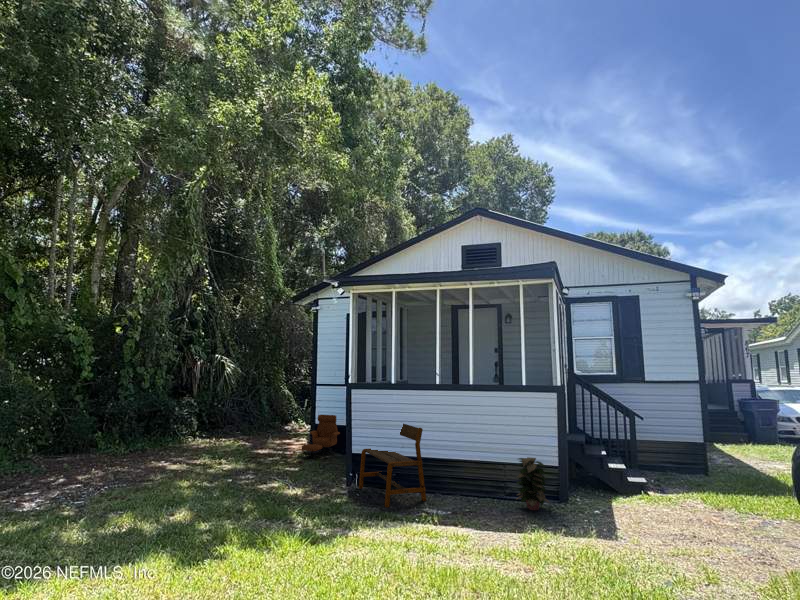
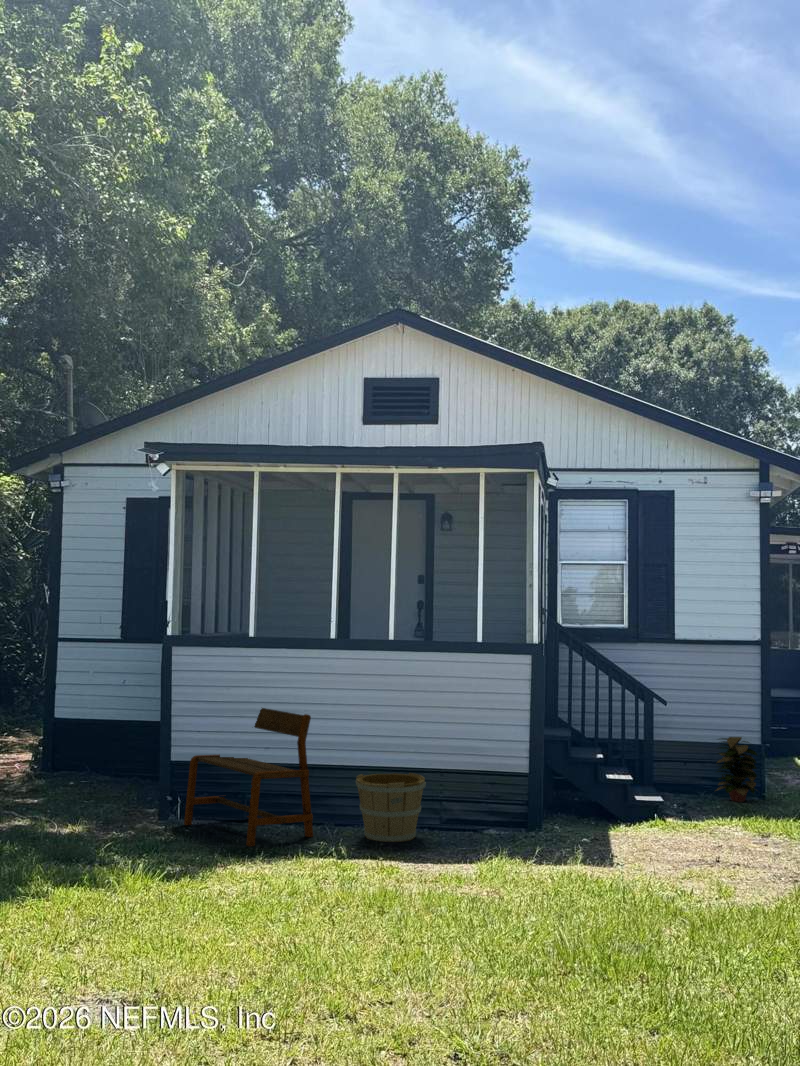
lounge chair: present [302,415,340,460] -> none [33,702,108,790]
decorative plant: present [517,457,549,510] -> present [716,737,757,802]
wooden bucket: none [450,463,492,508] -> present [356,773,426,842]

